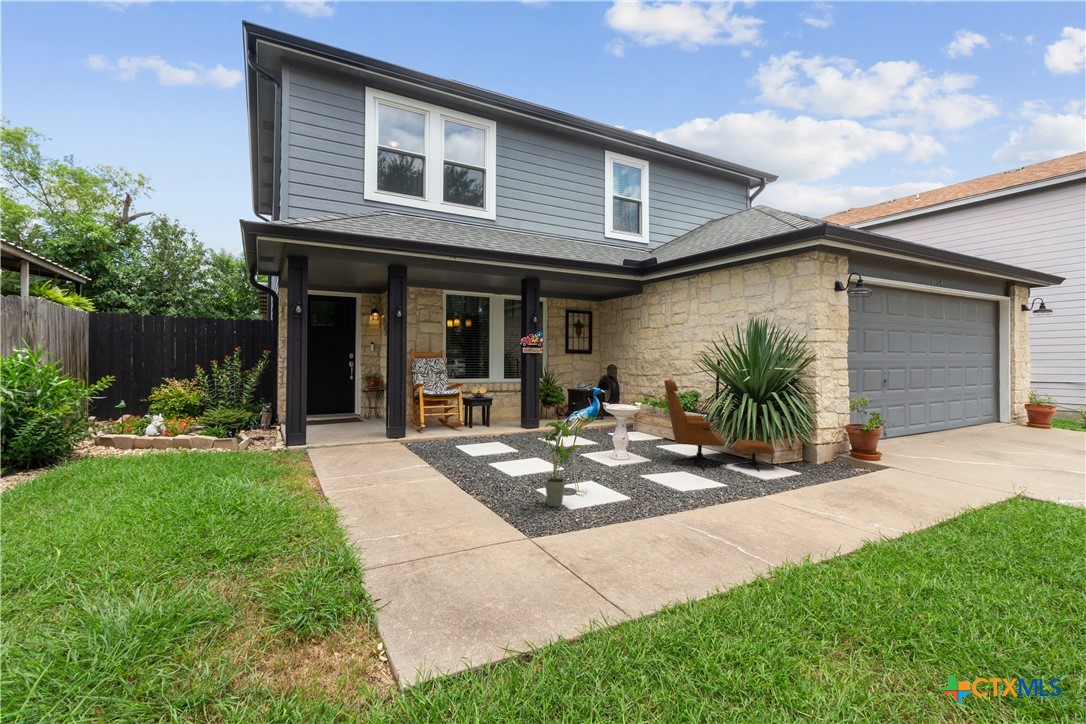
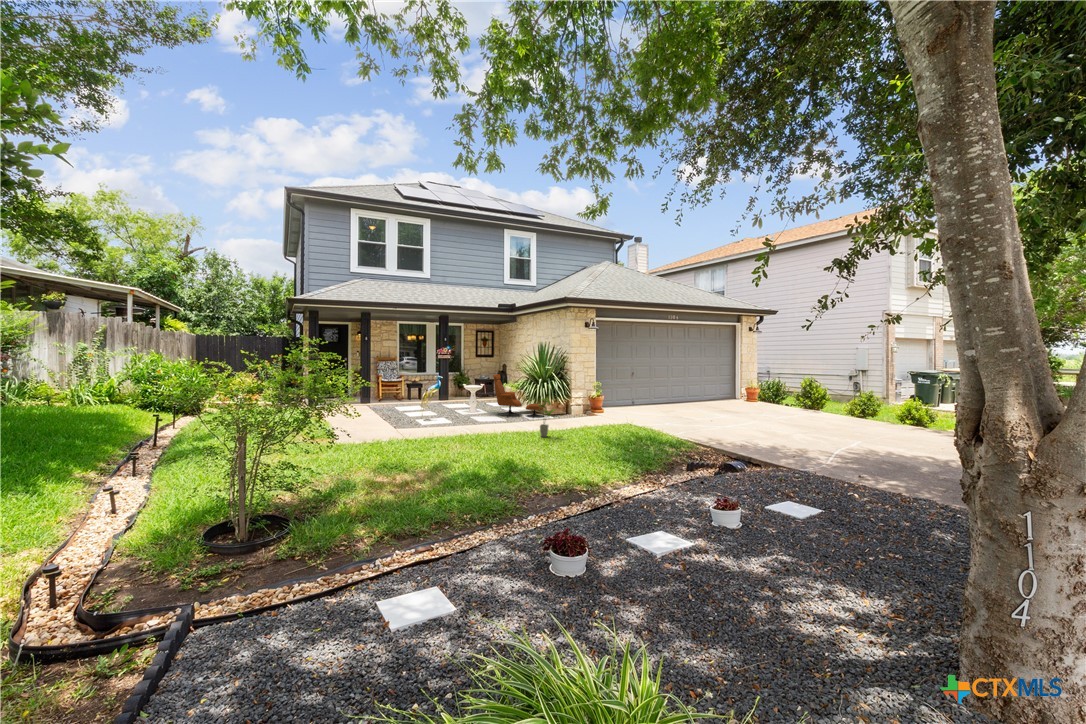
house plant: present [541,421,584,507] -> present [539,398,555,437]

